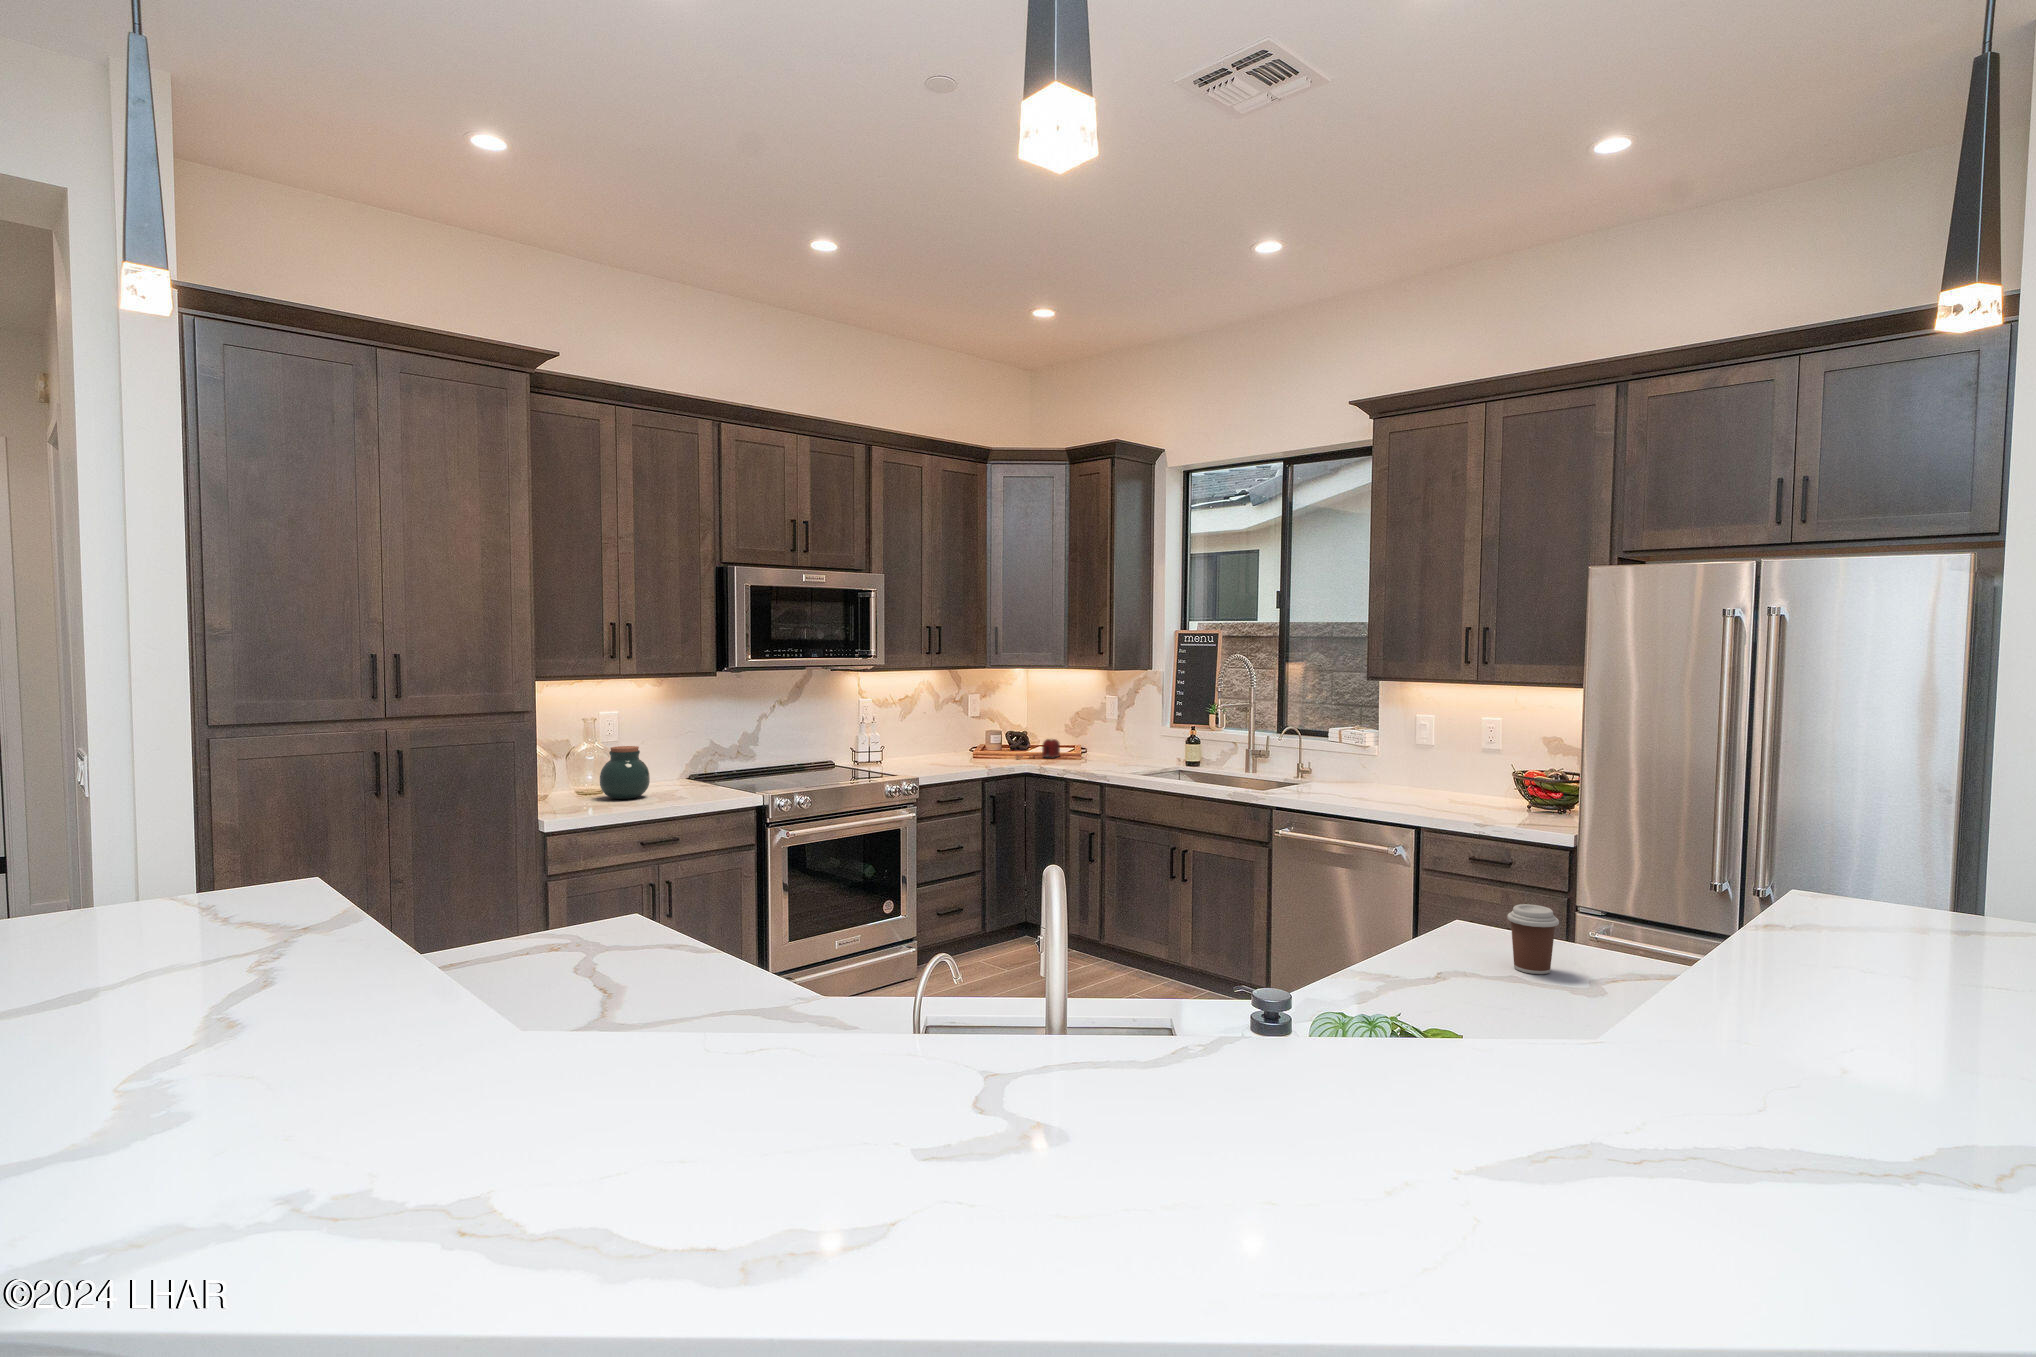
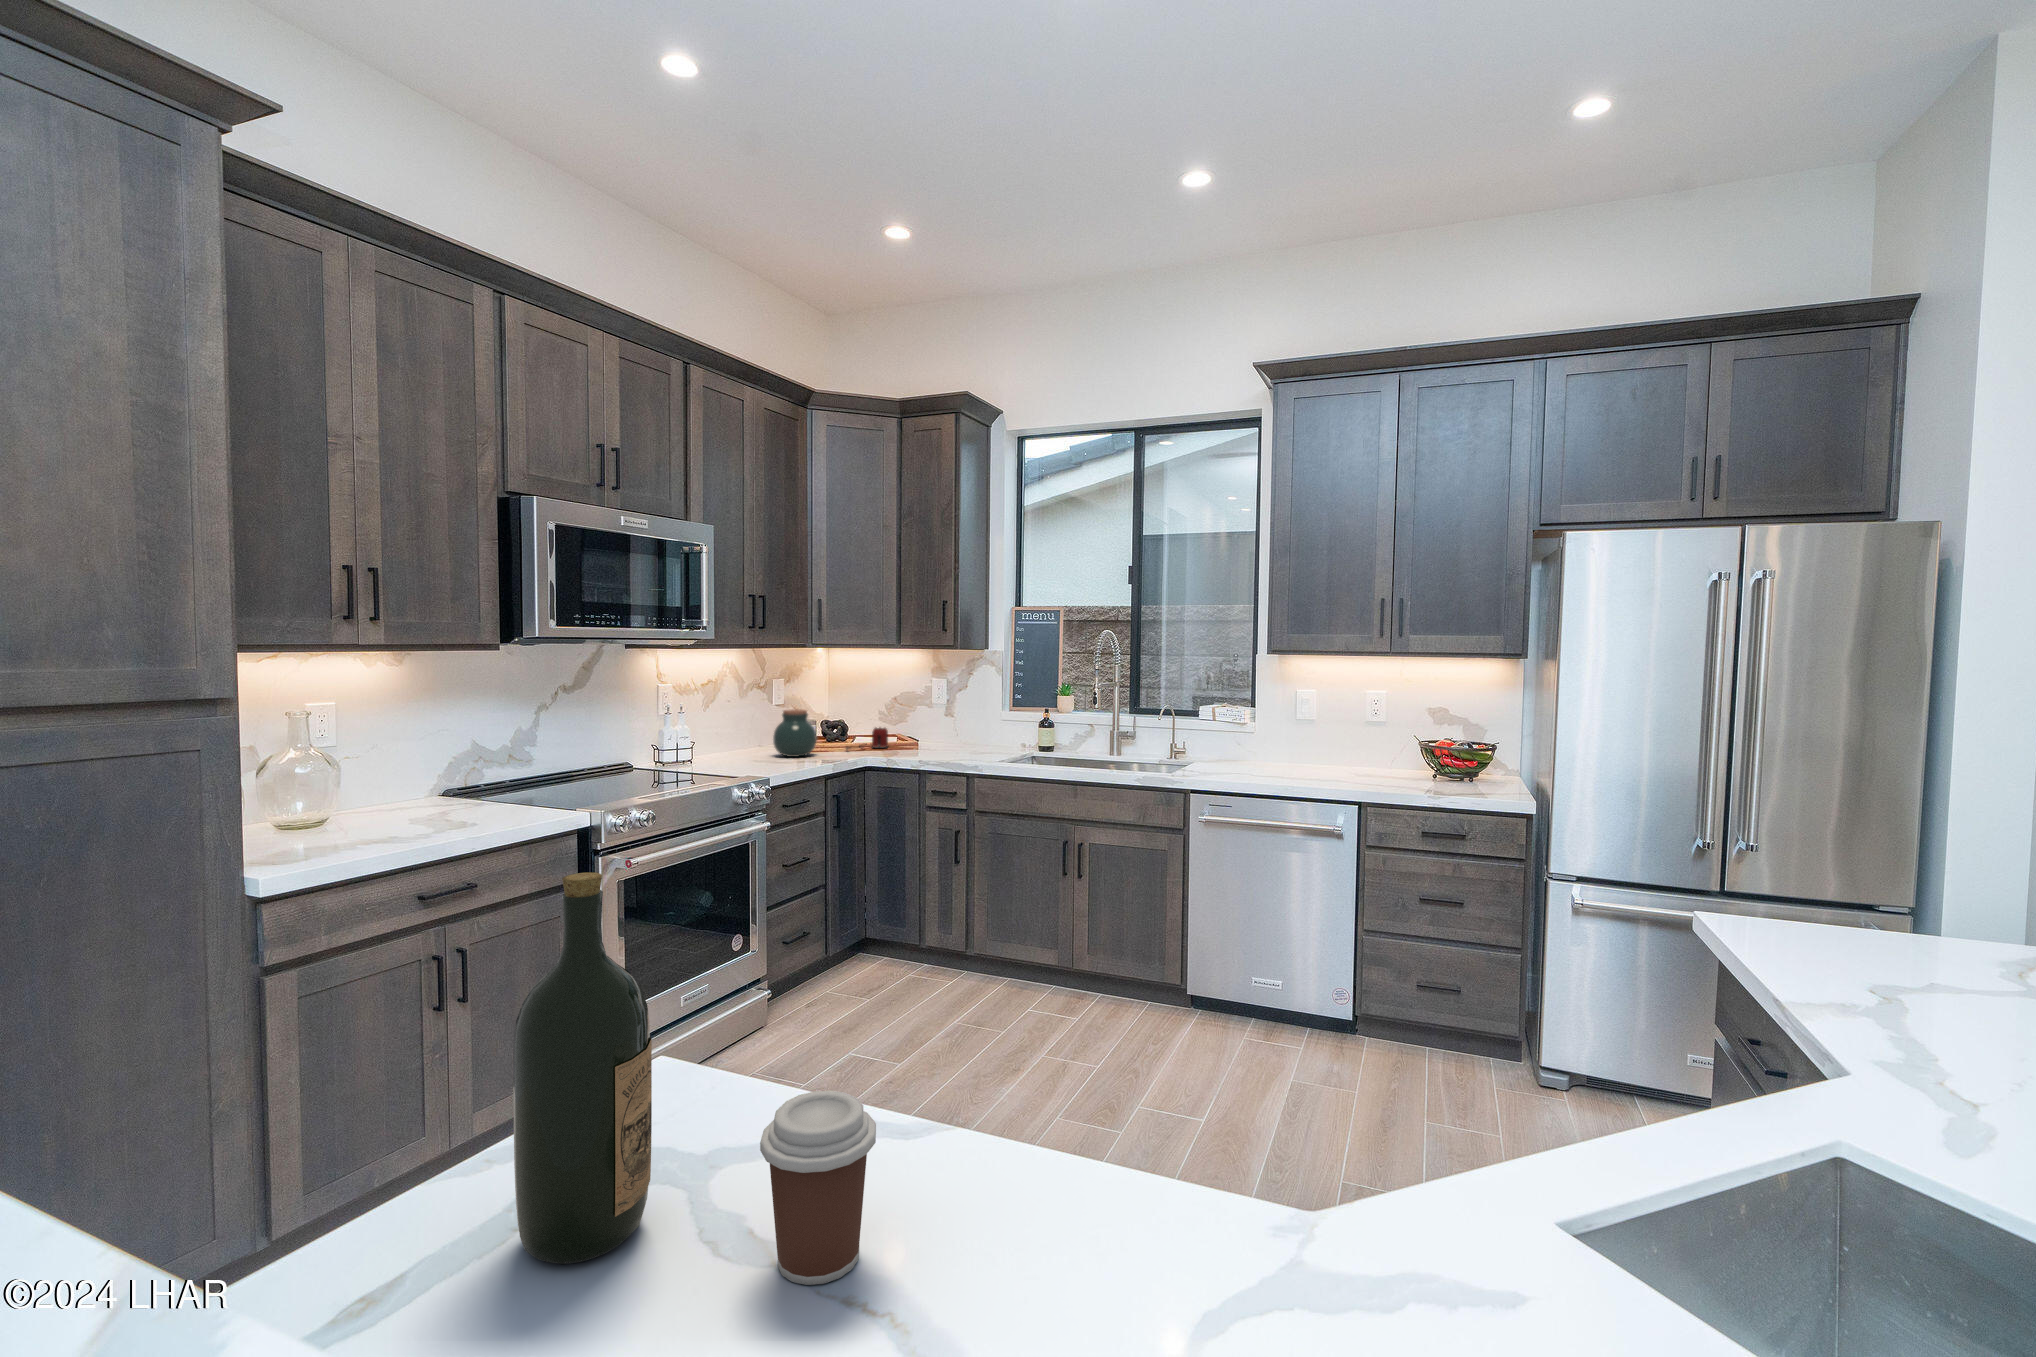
jar: present [600,746,650,799] -> present [773,709,817,757]
wine bottle: none [501,799,559,957] -> present [513,872,652,1264]
coffee cup: present [1507,904,1559,974] -> present [760,1090,876,1285]

